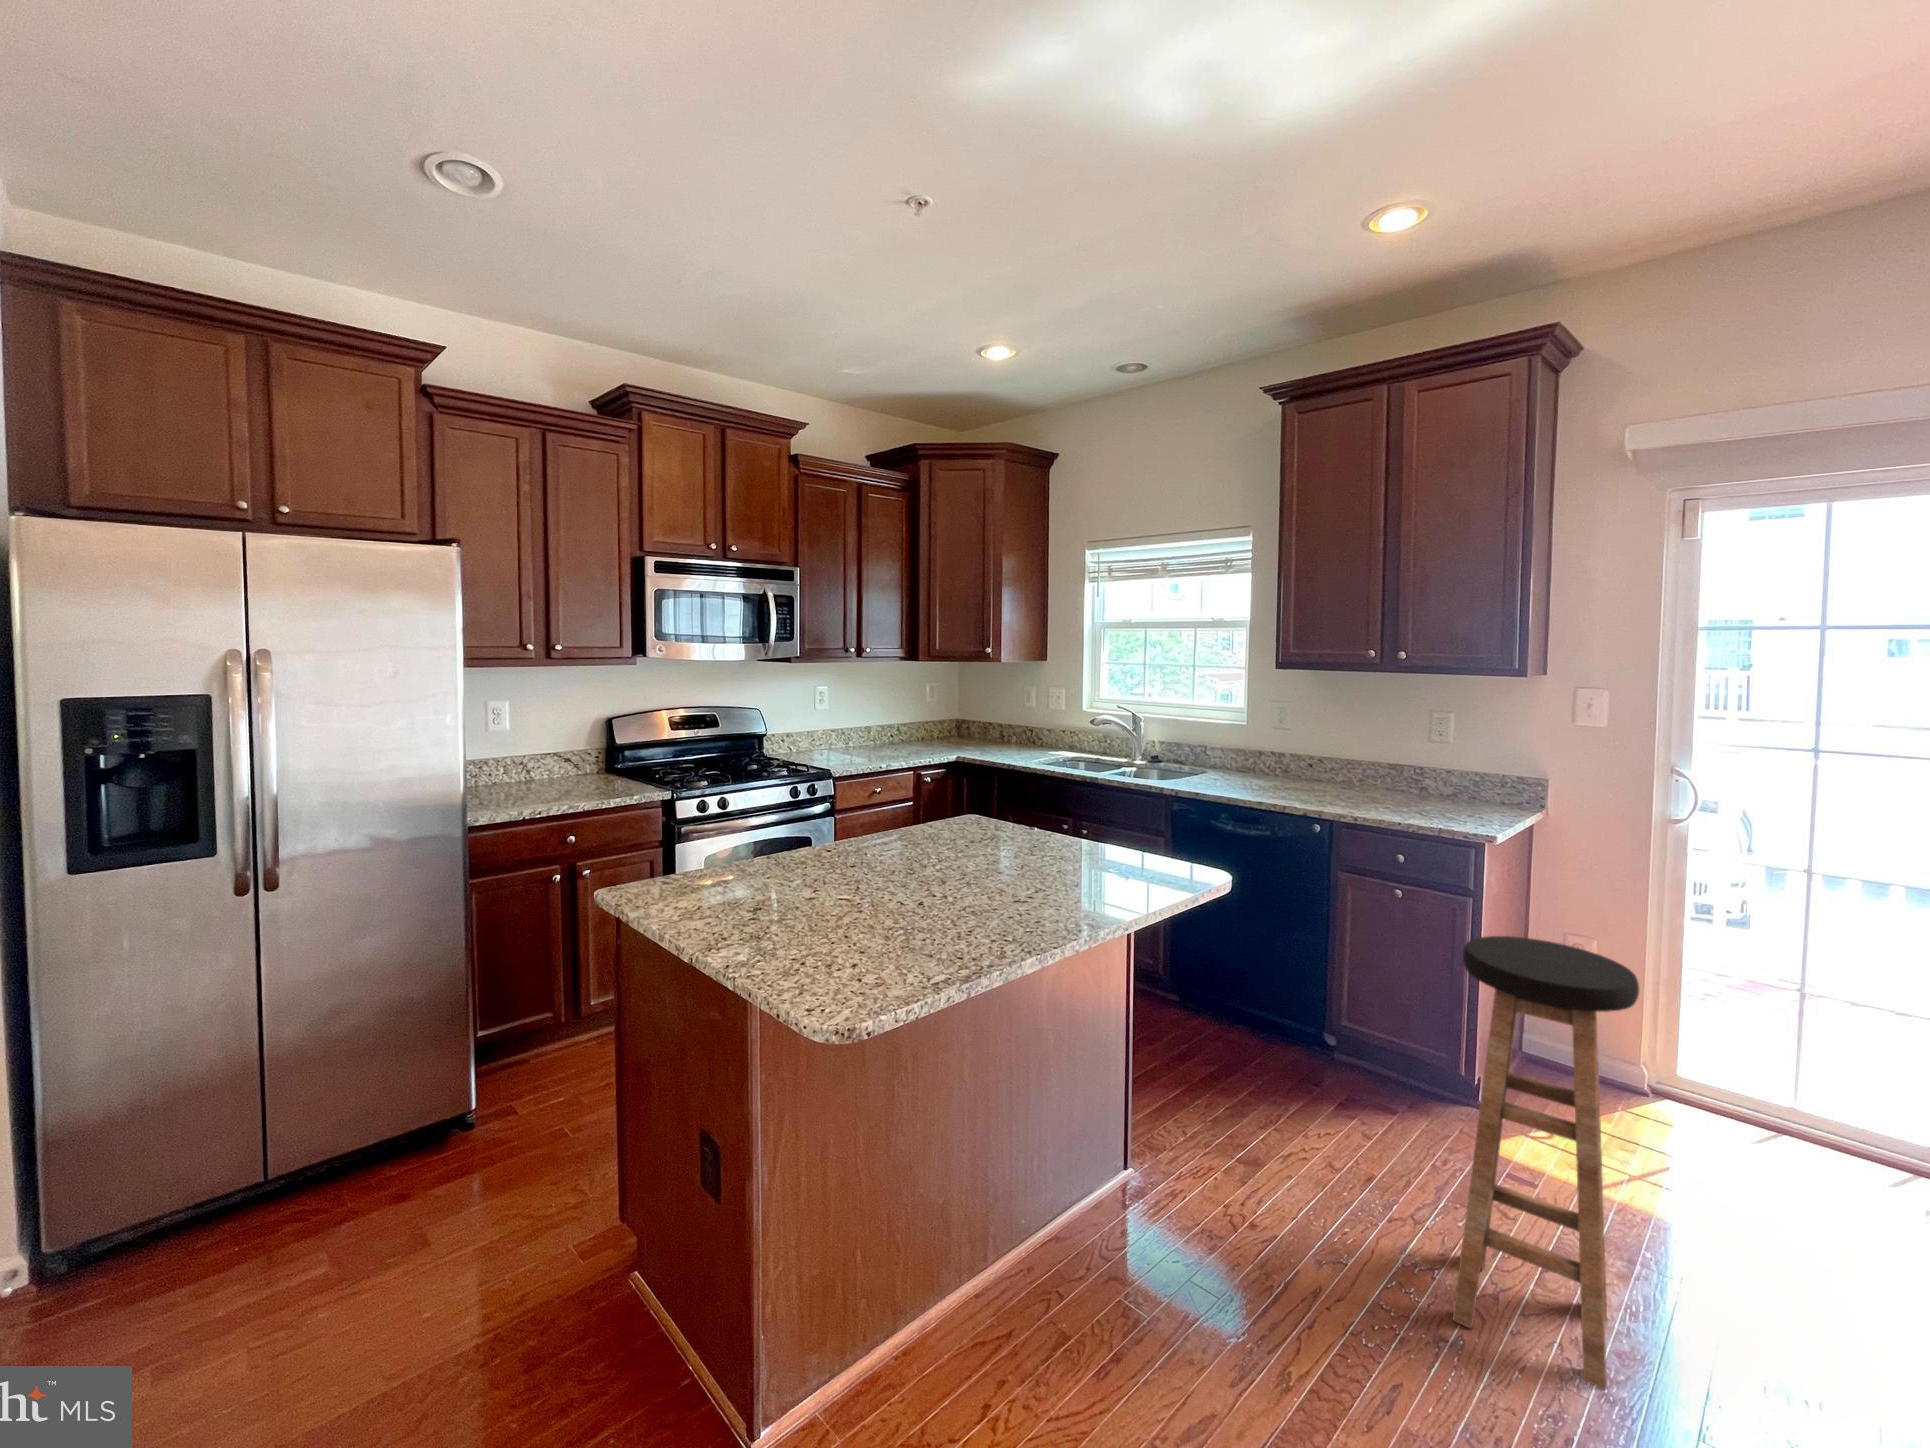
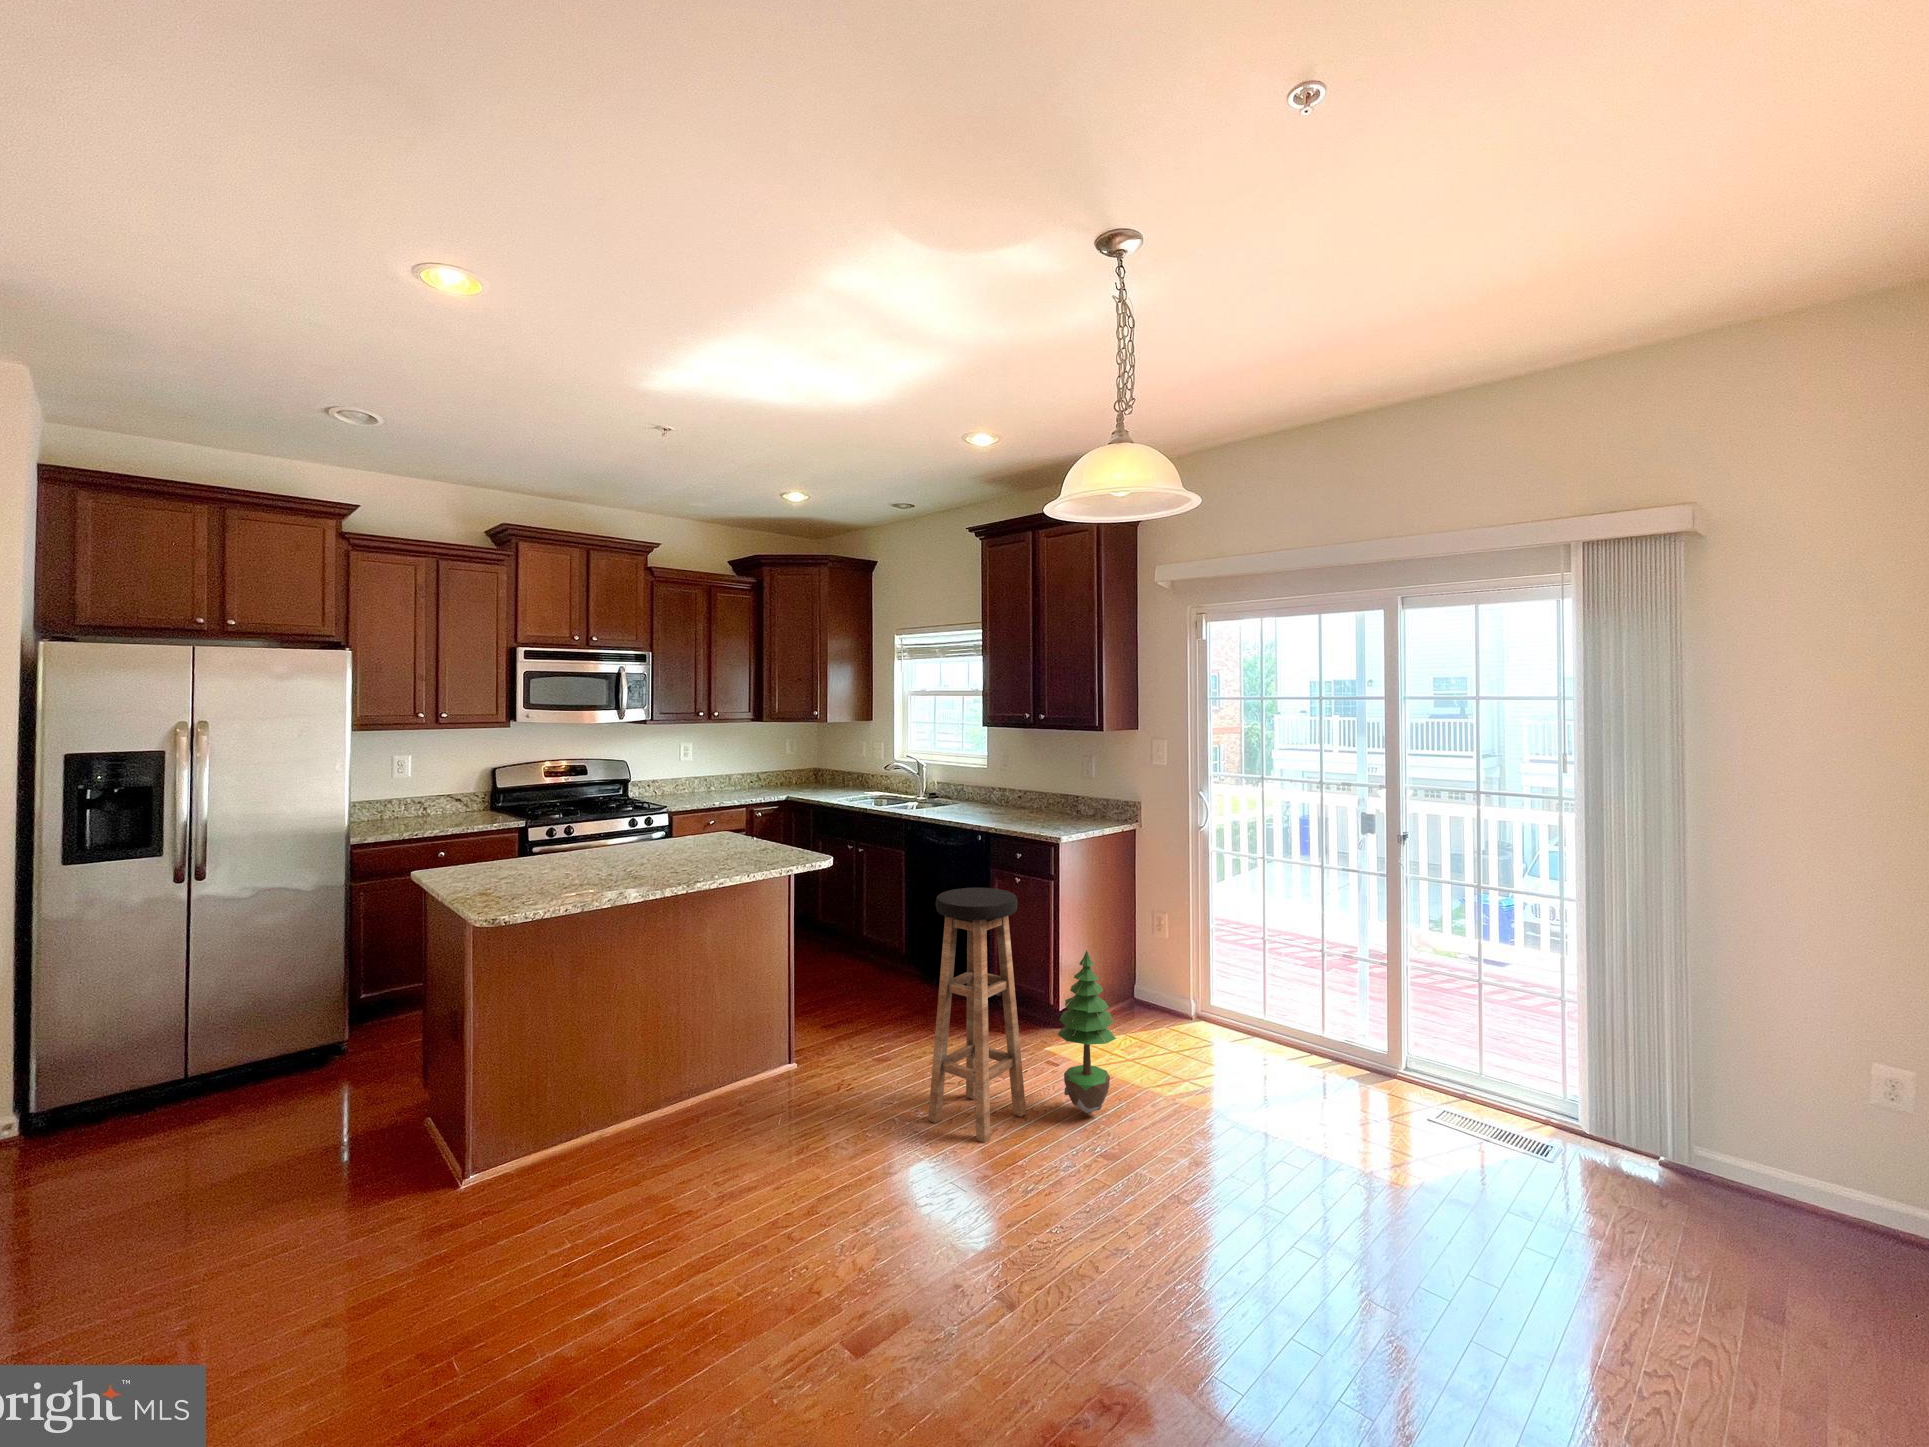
potted tree: none [1653,1052,1792,1322] -> present [1057,951,1116,1114]

